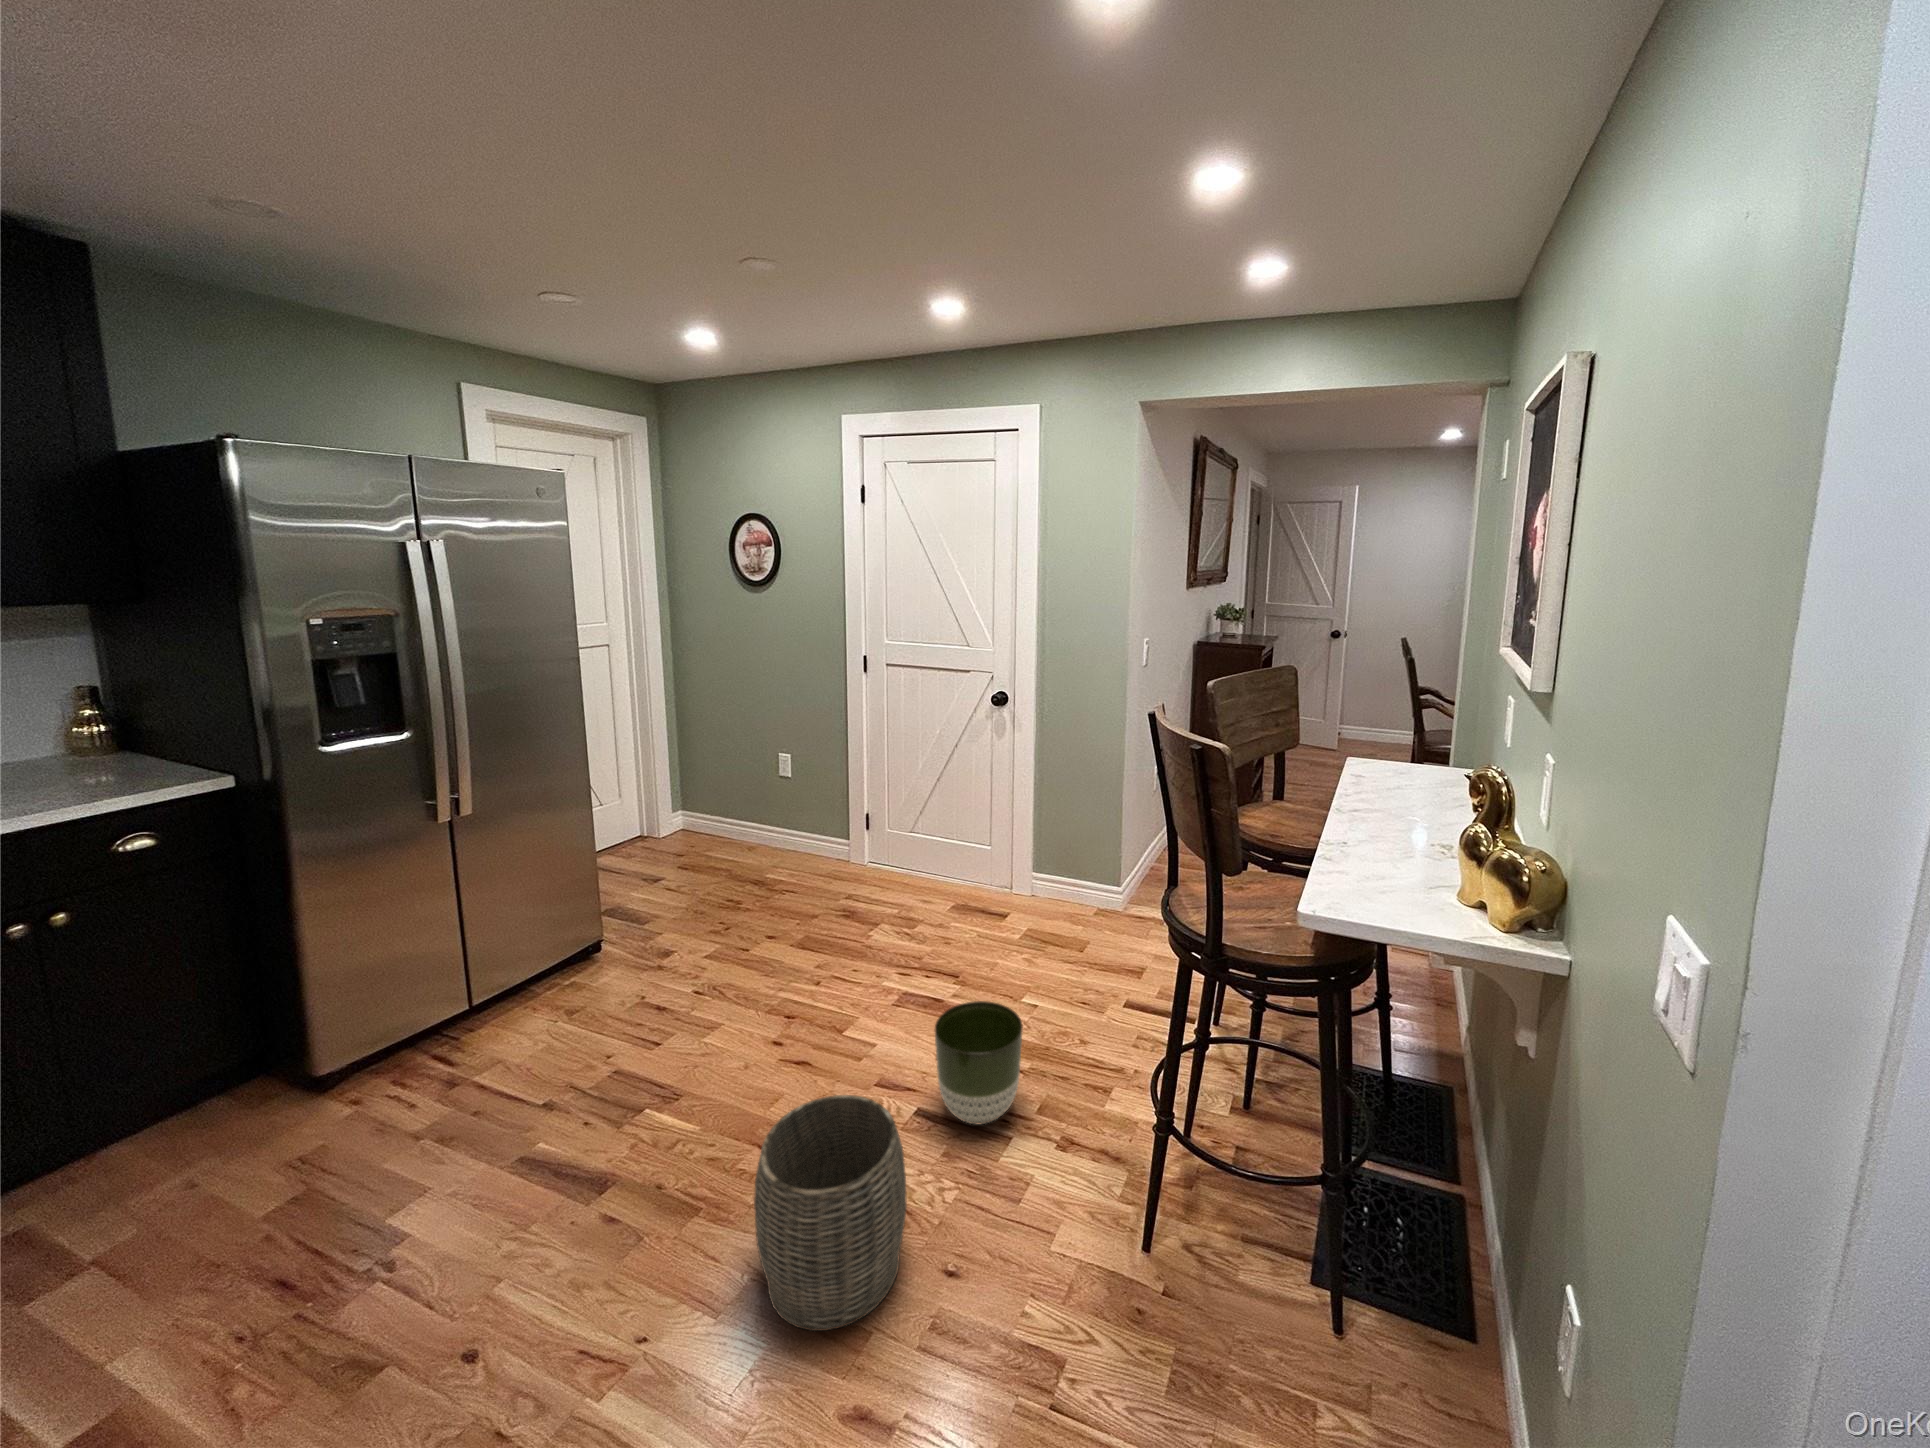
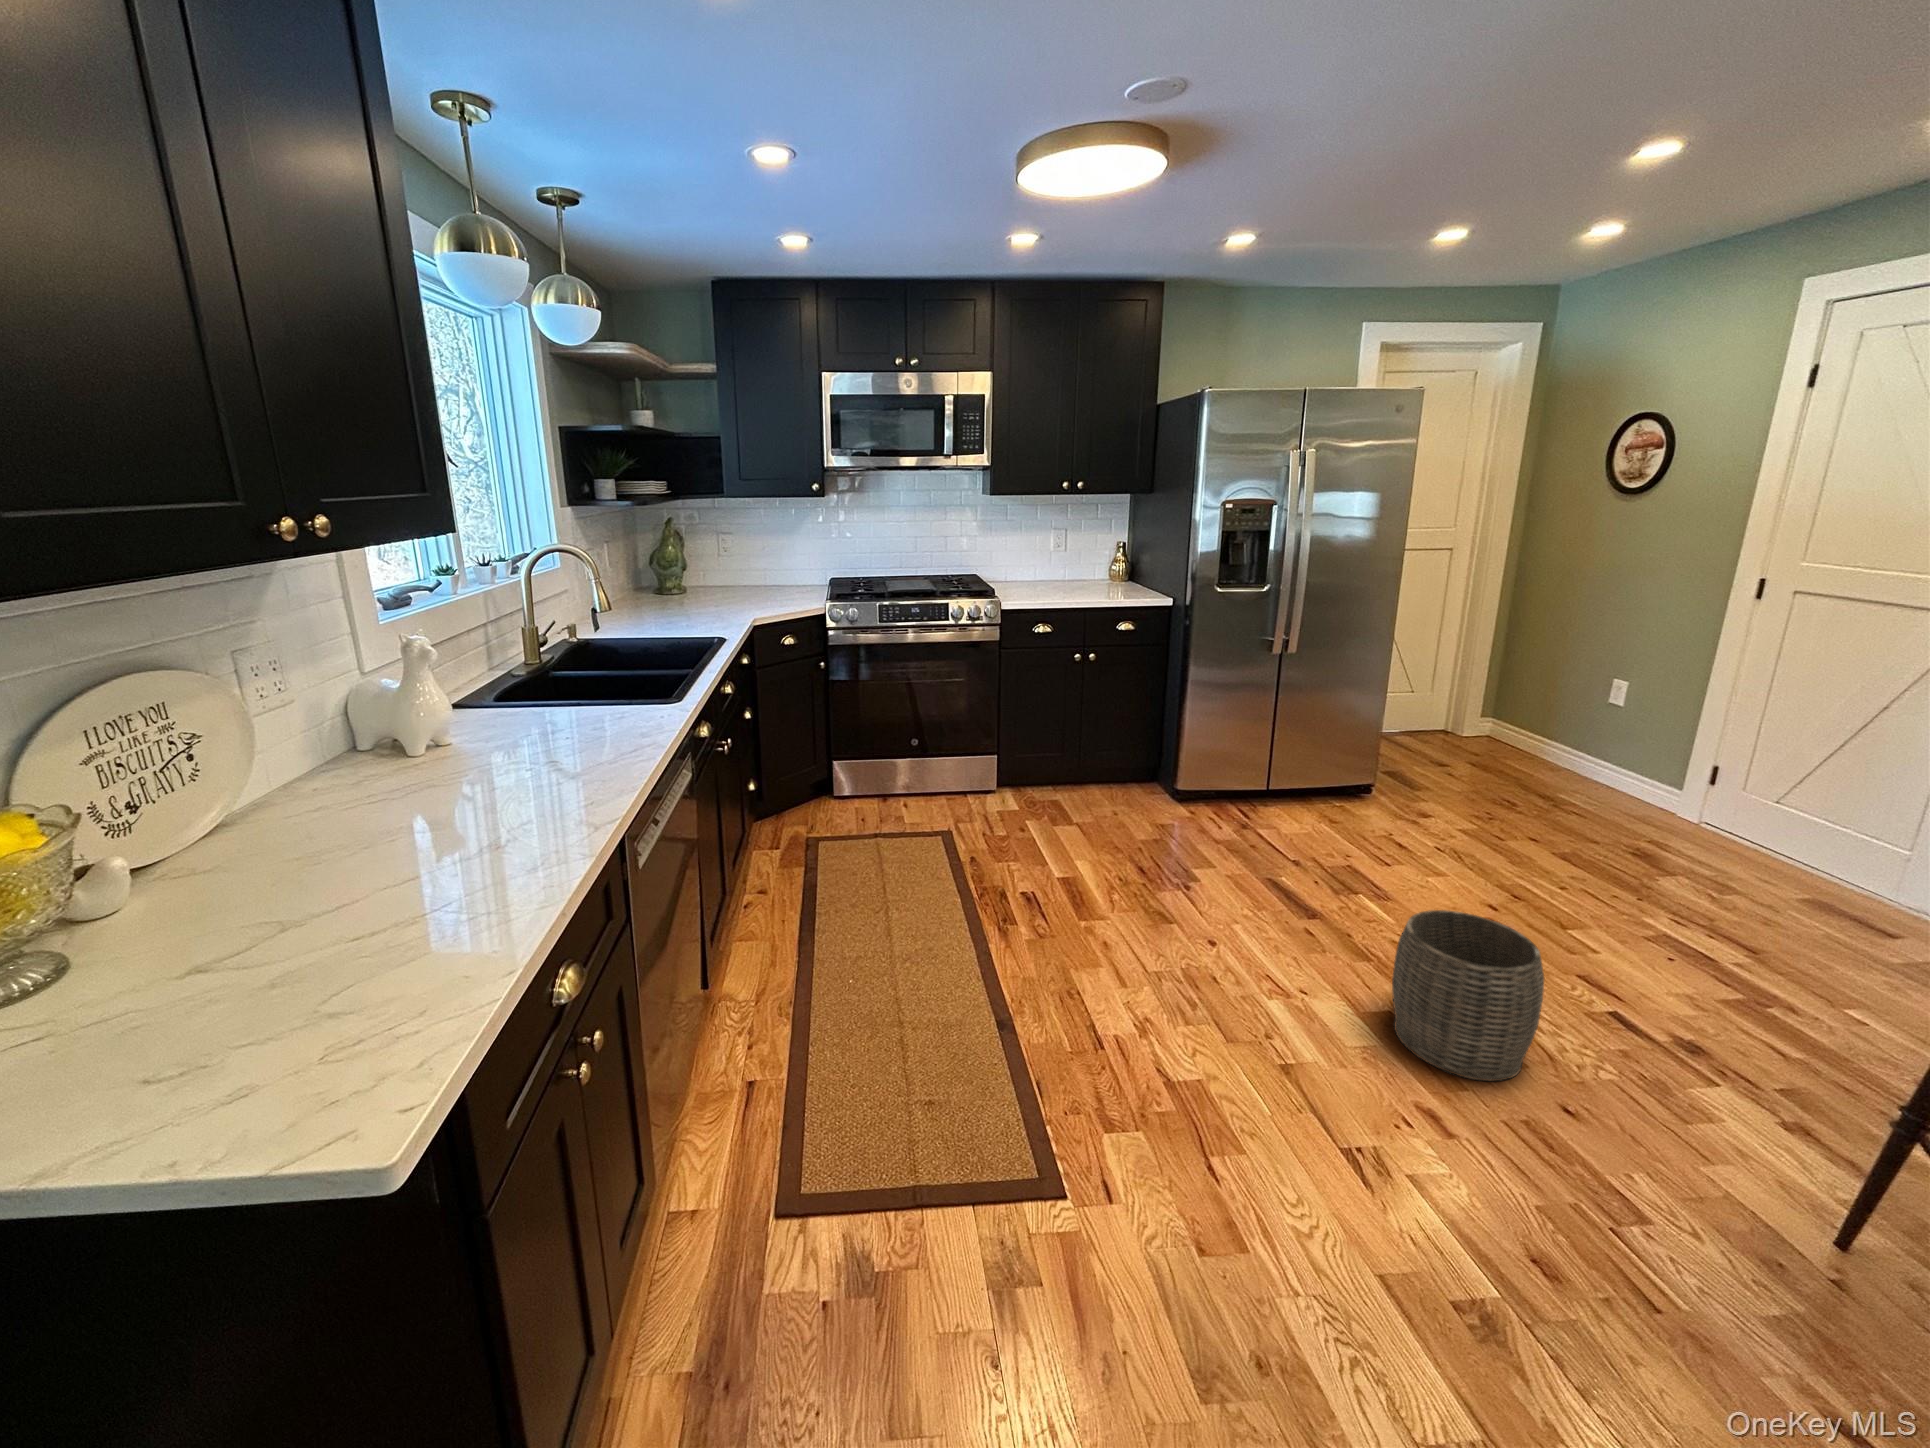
planter: present [935,1001,1023,1125] -> none [1640,939,1785,1070]

